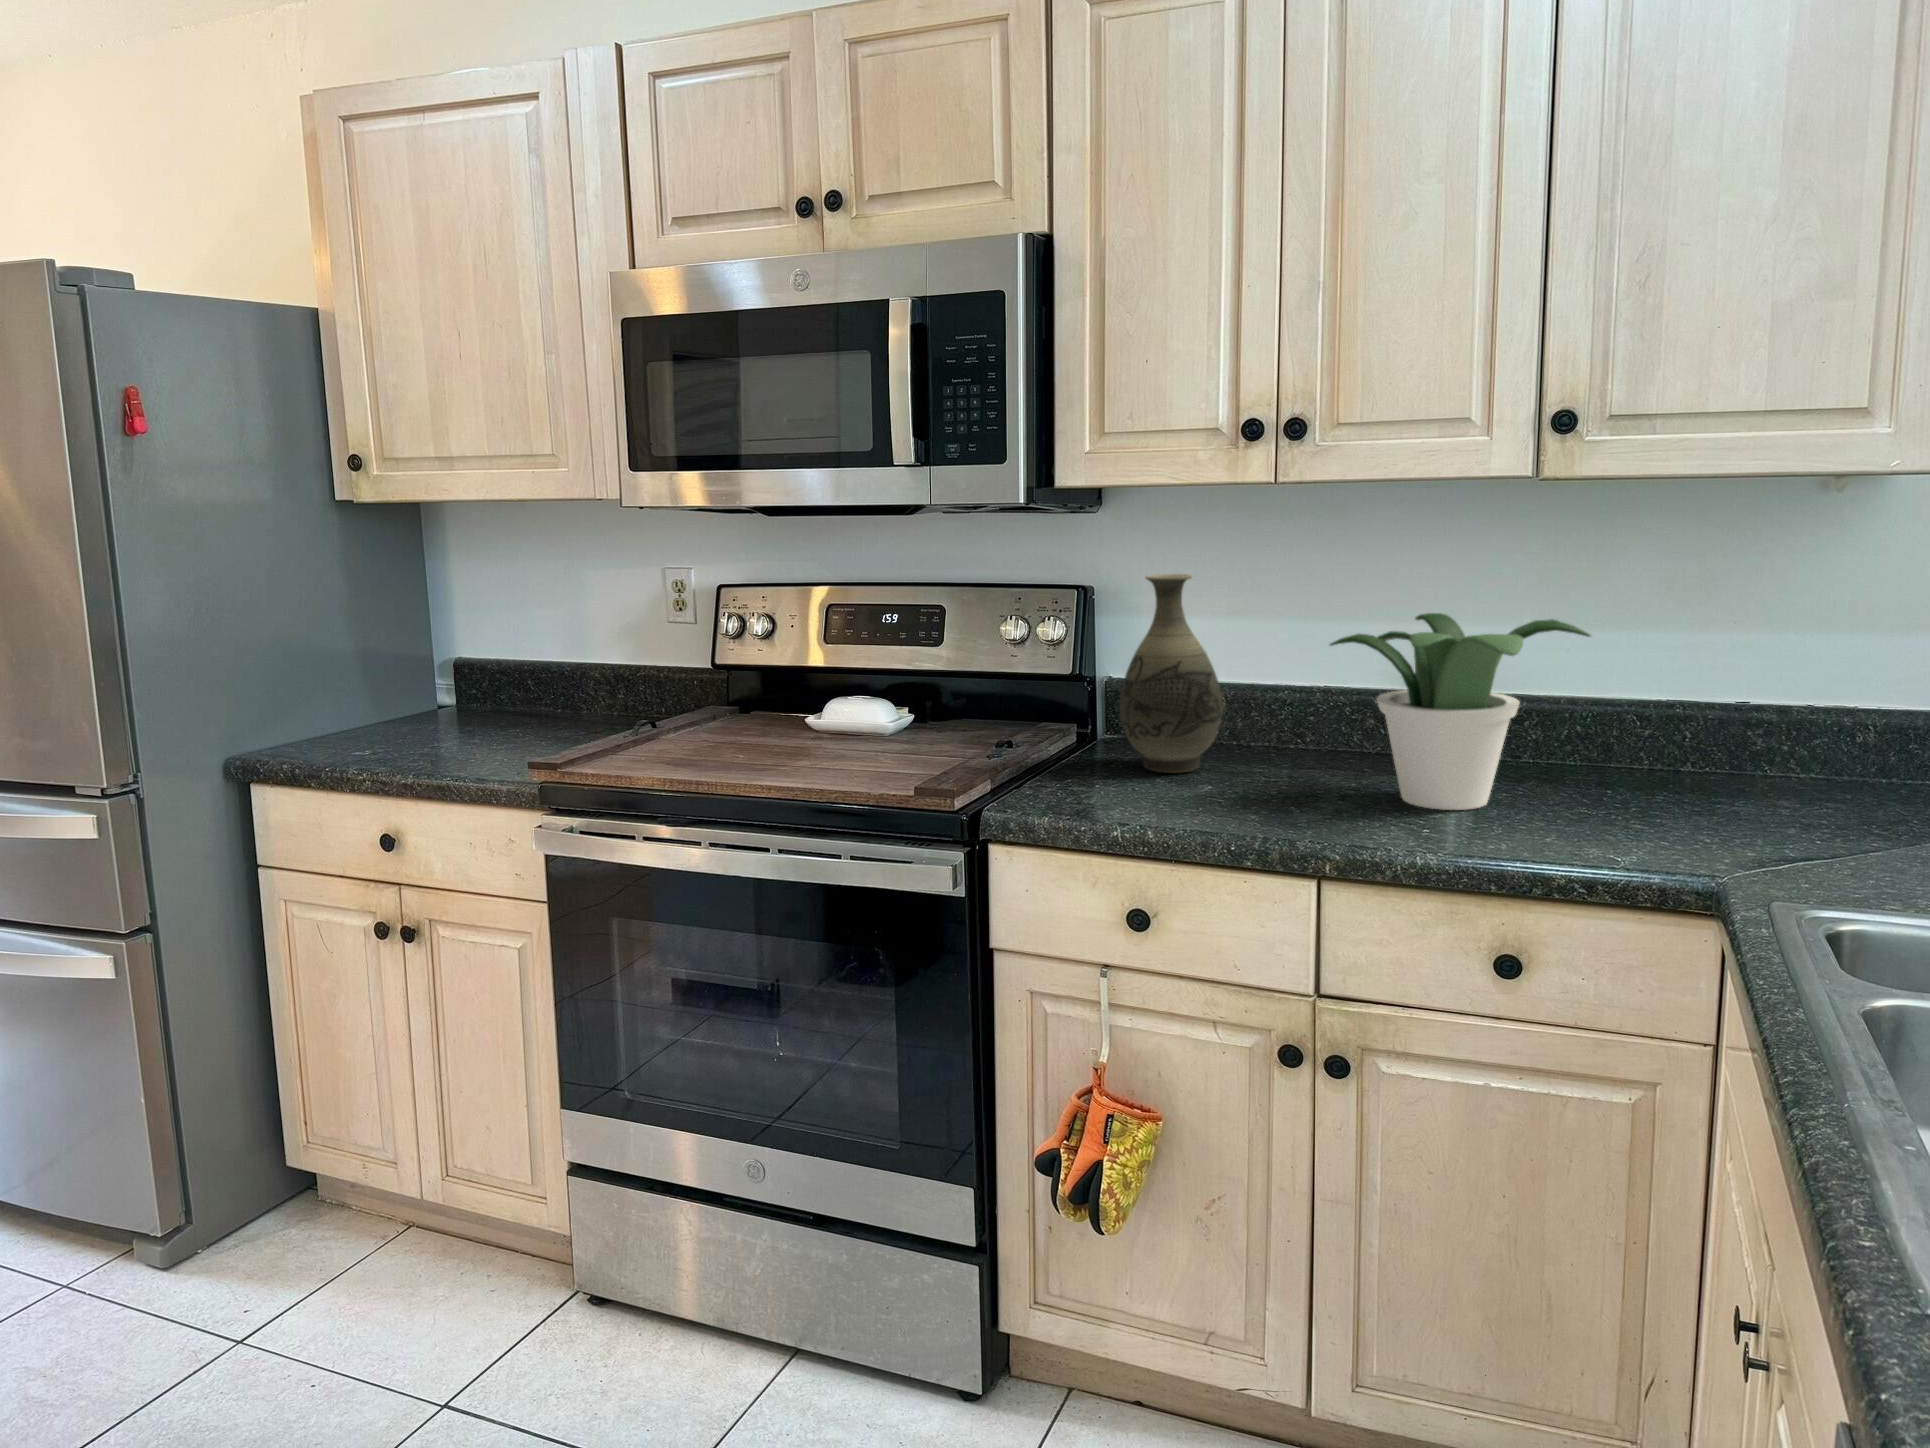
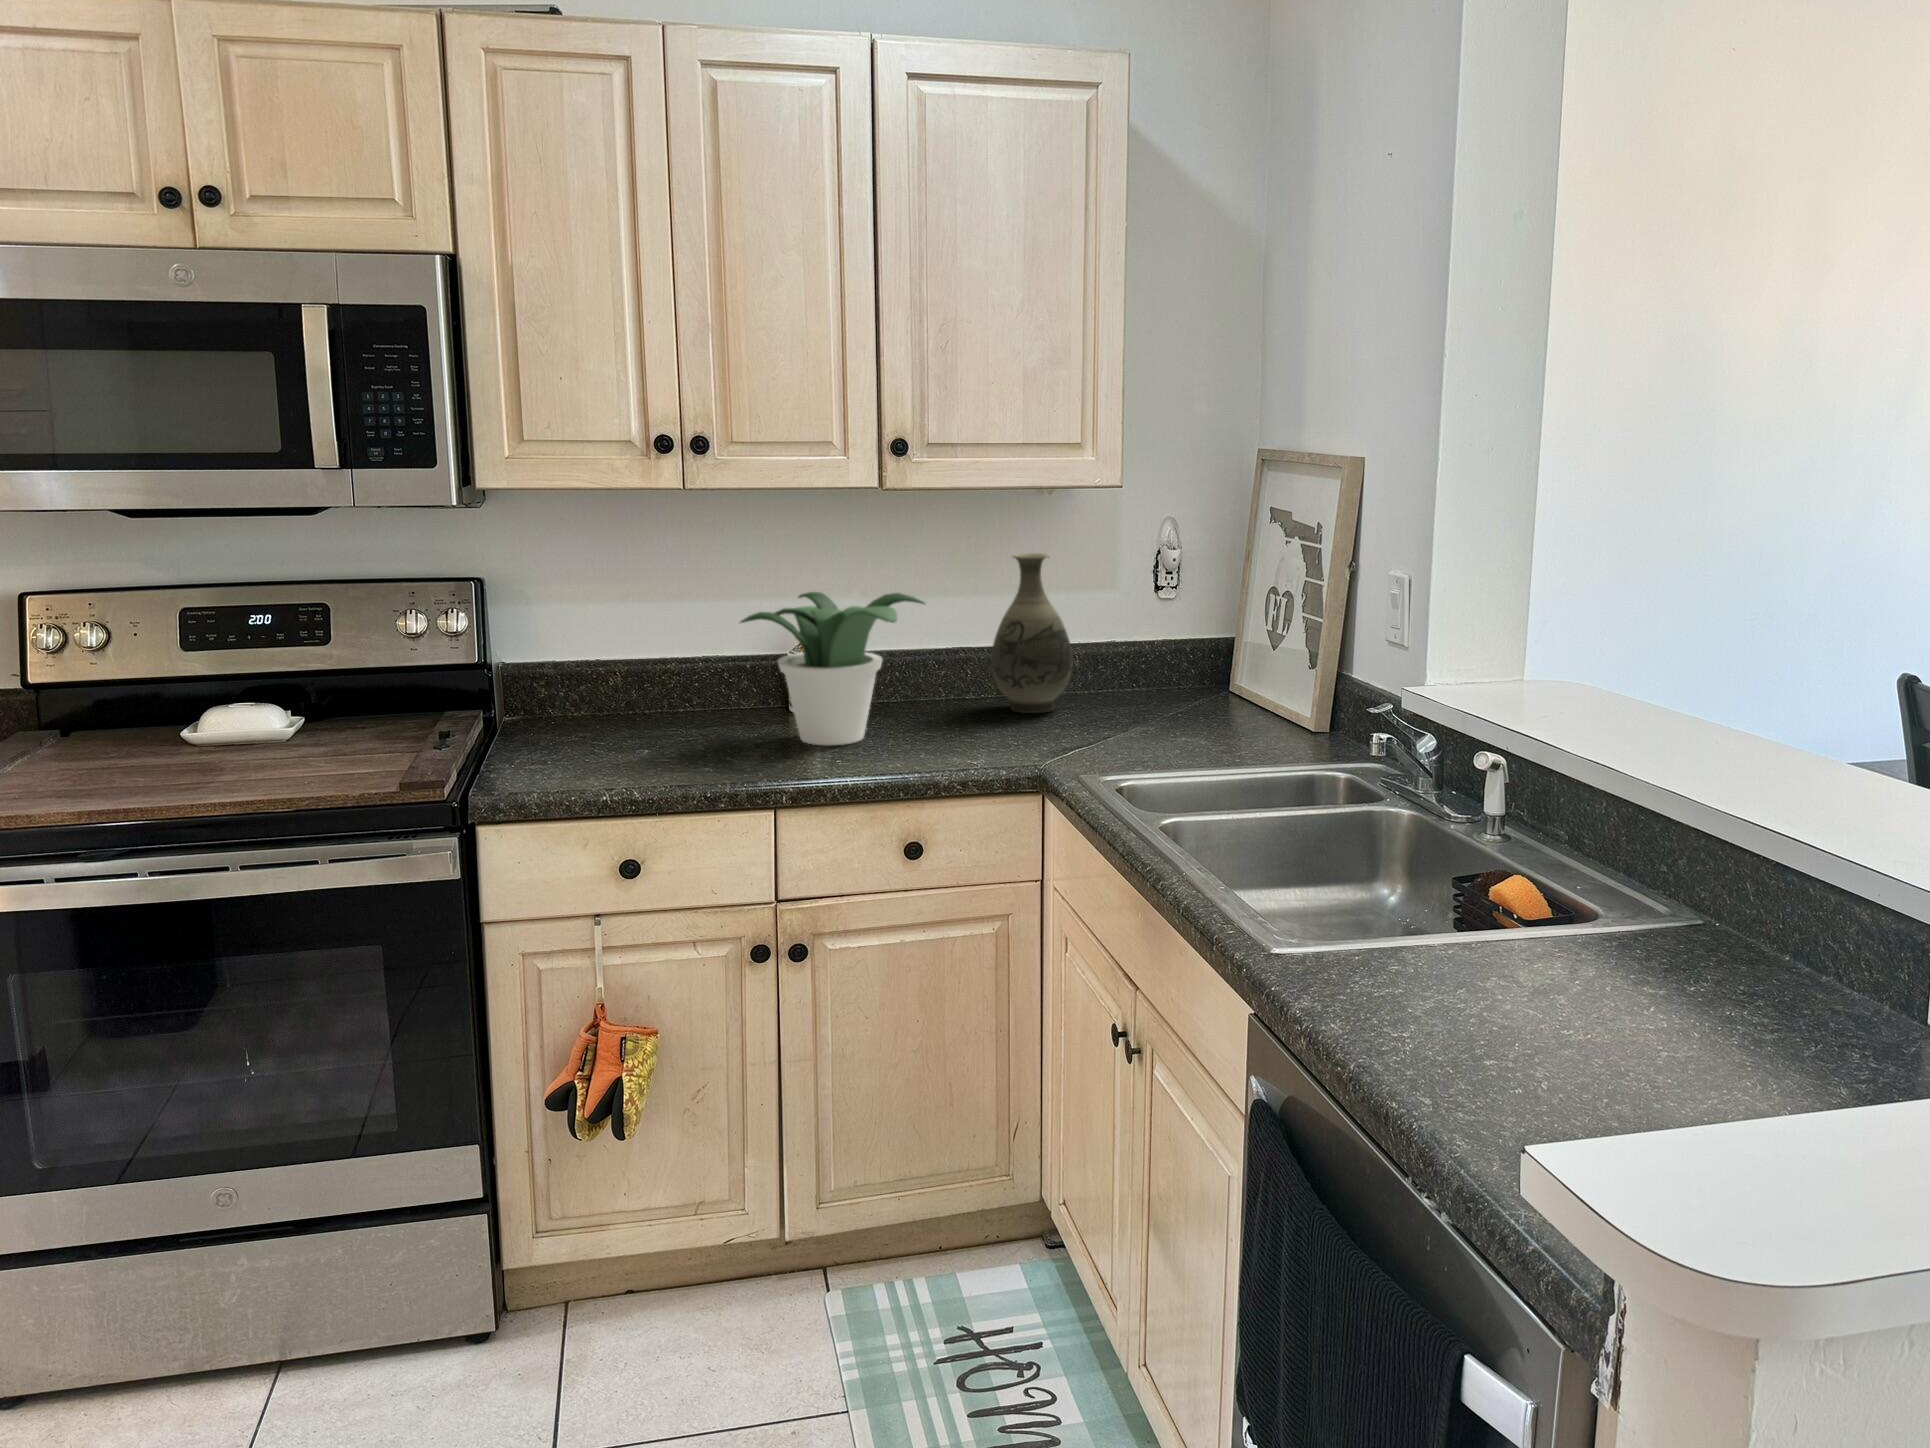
vase: present [1119,574,1223,773] -> present [991,553,1073,713]

